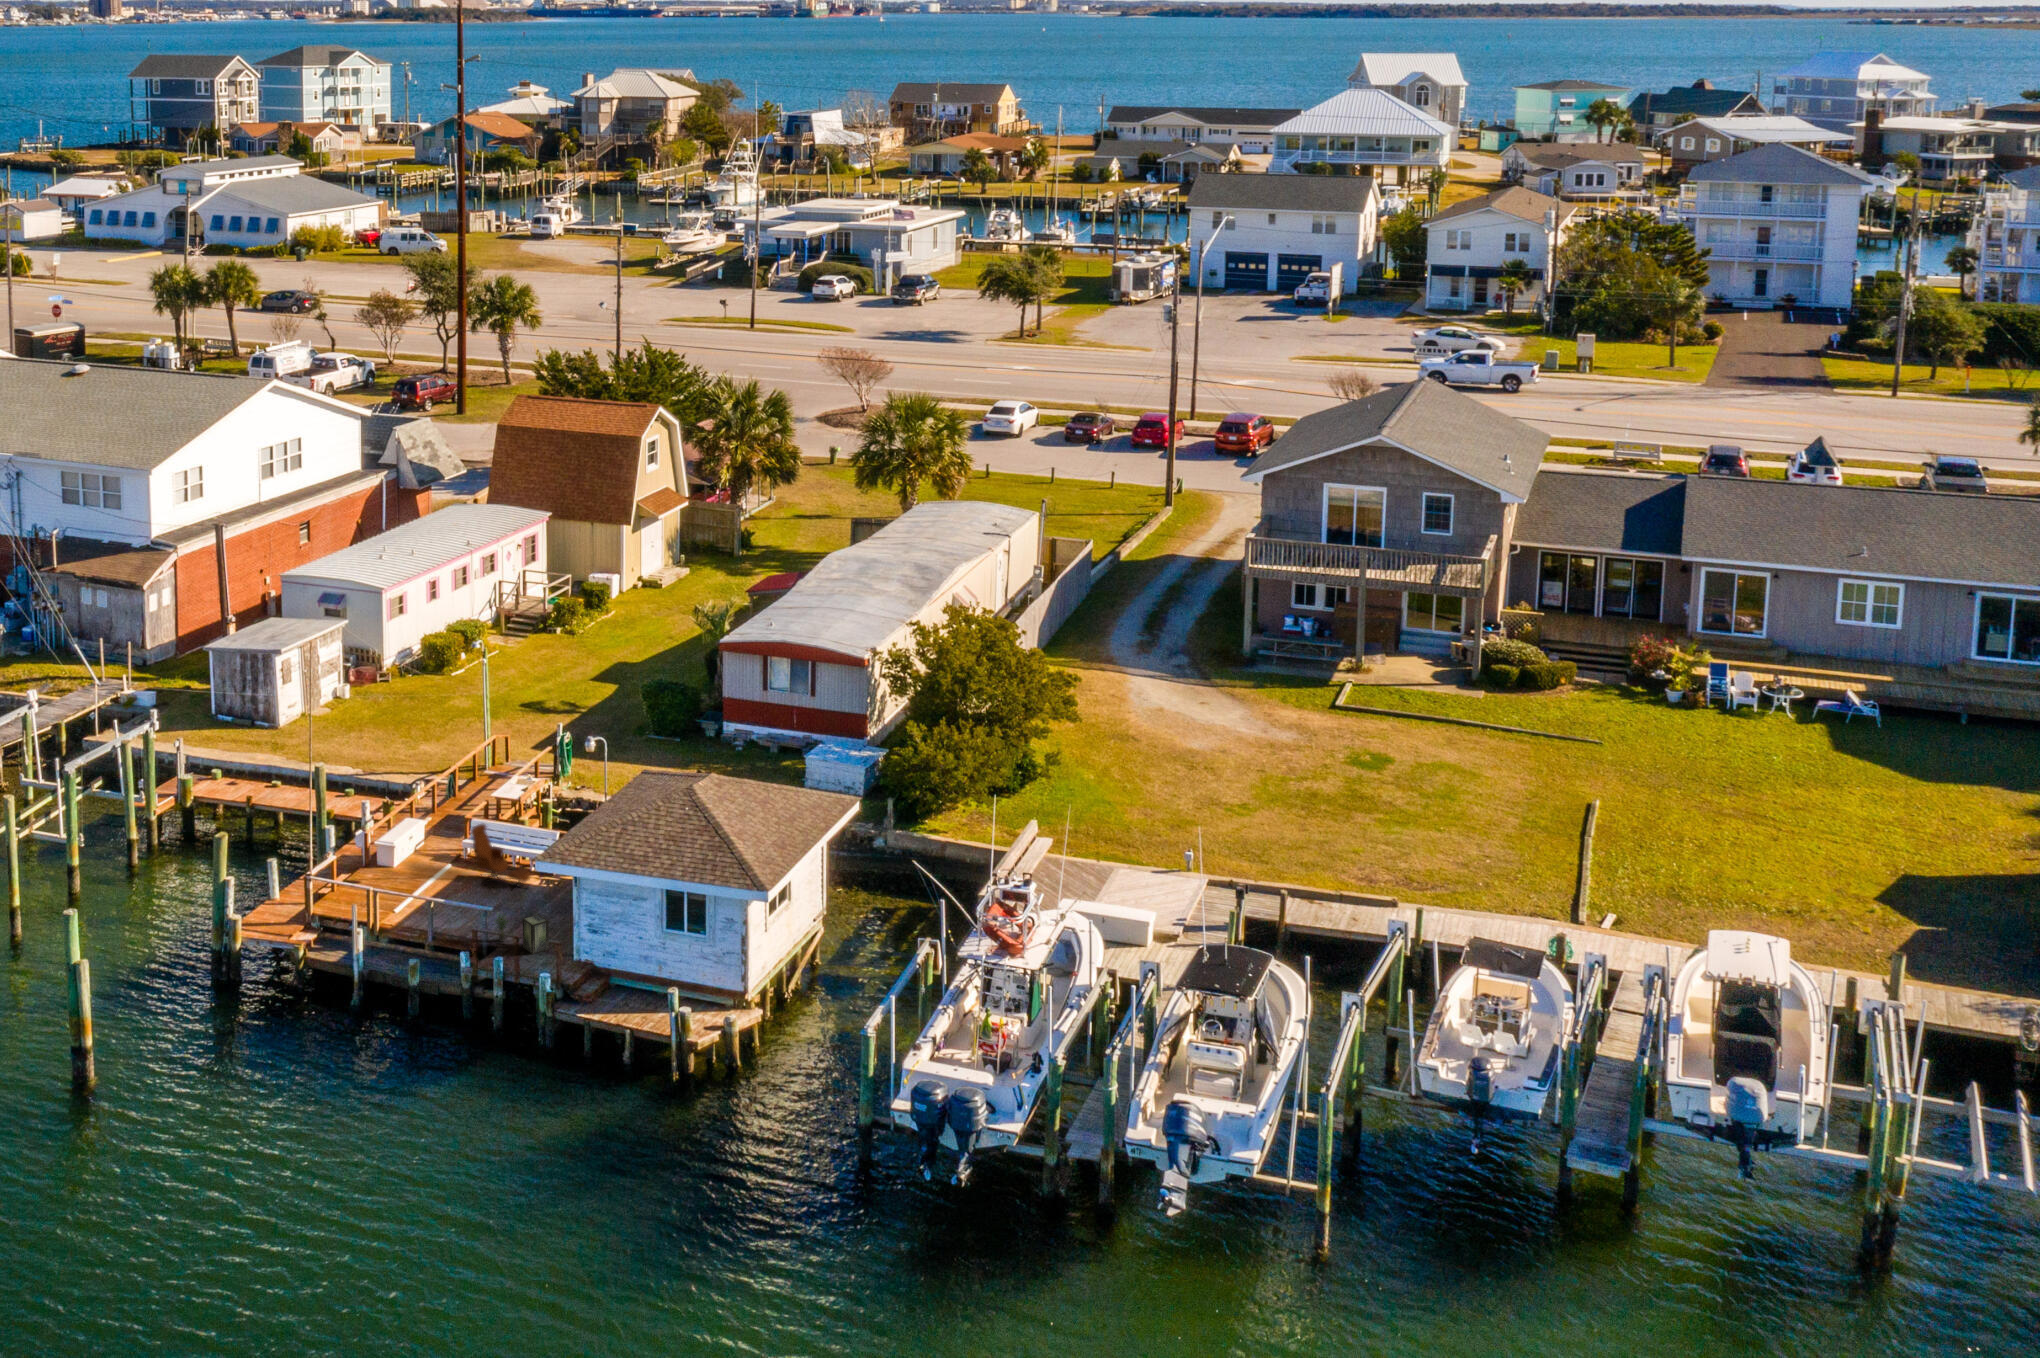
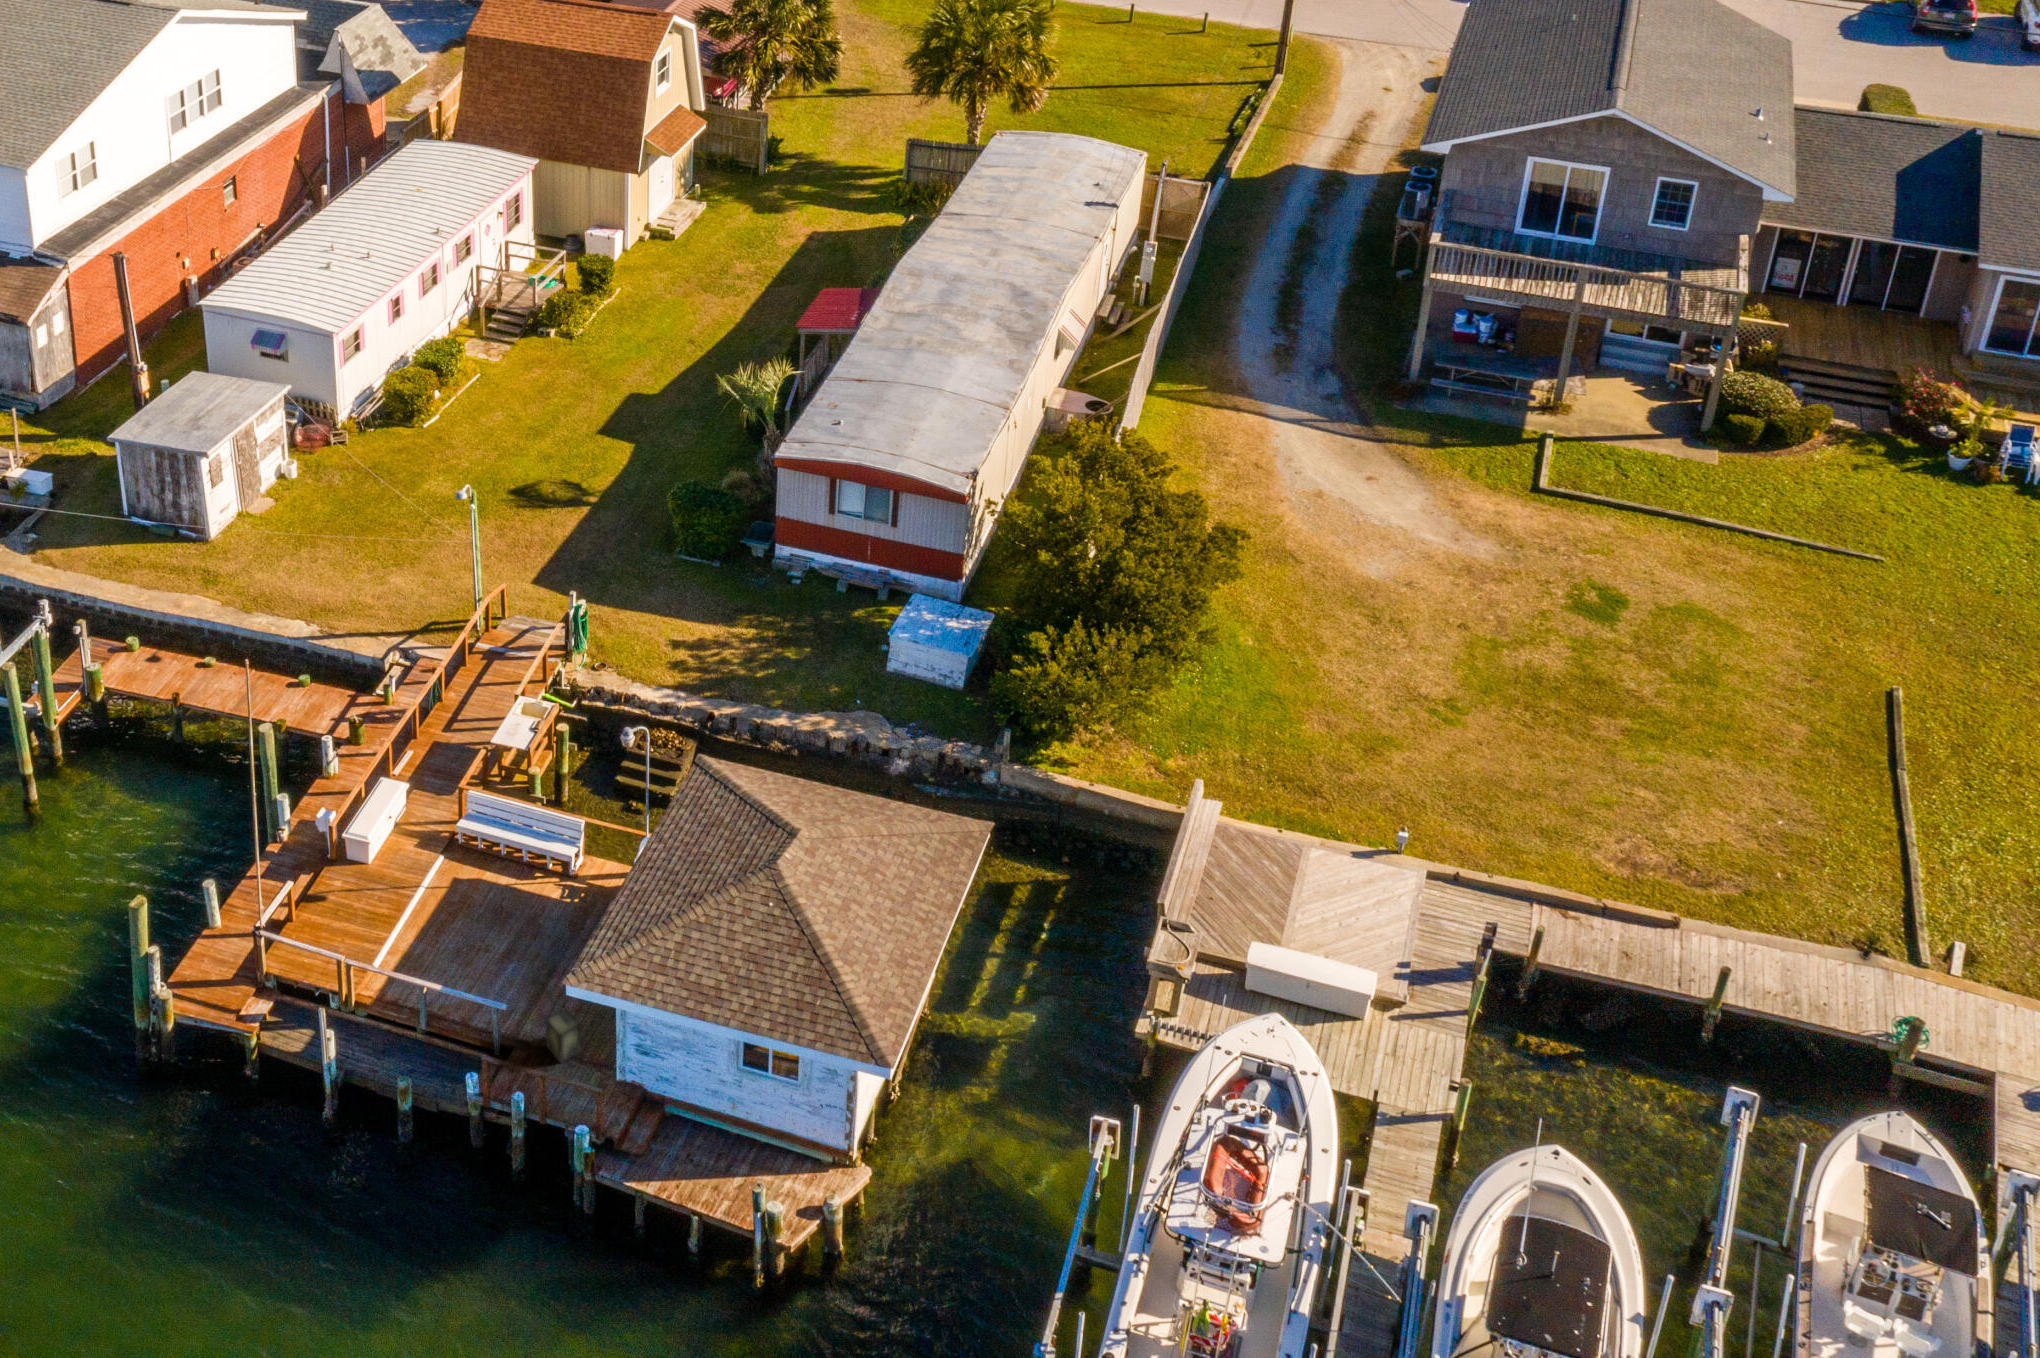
lounge chair: present [471,824,530,886] -> none [467,817,548,910]
potted plant: present [497,915,508,941] -> present [1861,930,1883,959]

